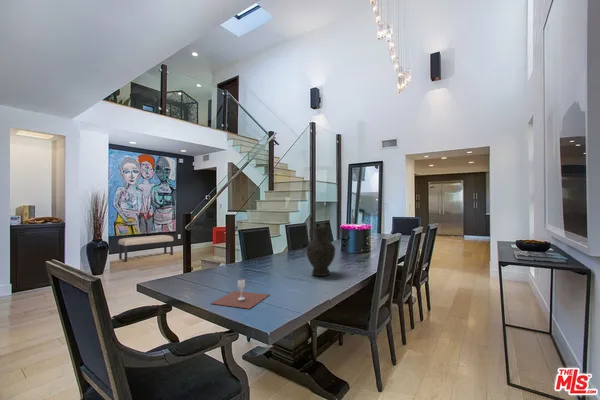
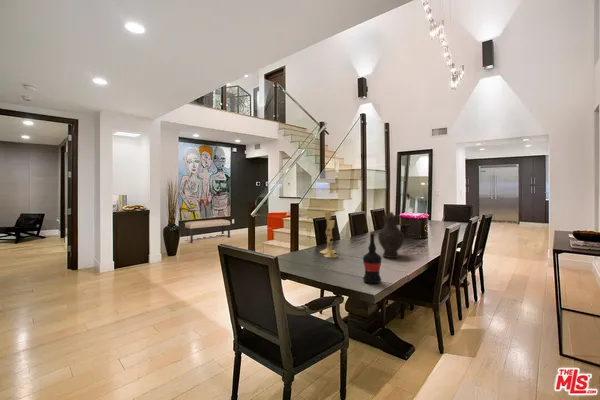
candlestick: none [241,223,261,277] -> present [320,212,337,258]
wine bottle: none [271,245,294,311] -> present [363,231,381,283]
wine glass: present [211,279,269,309] -> none [312,258,356,281]

